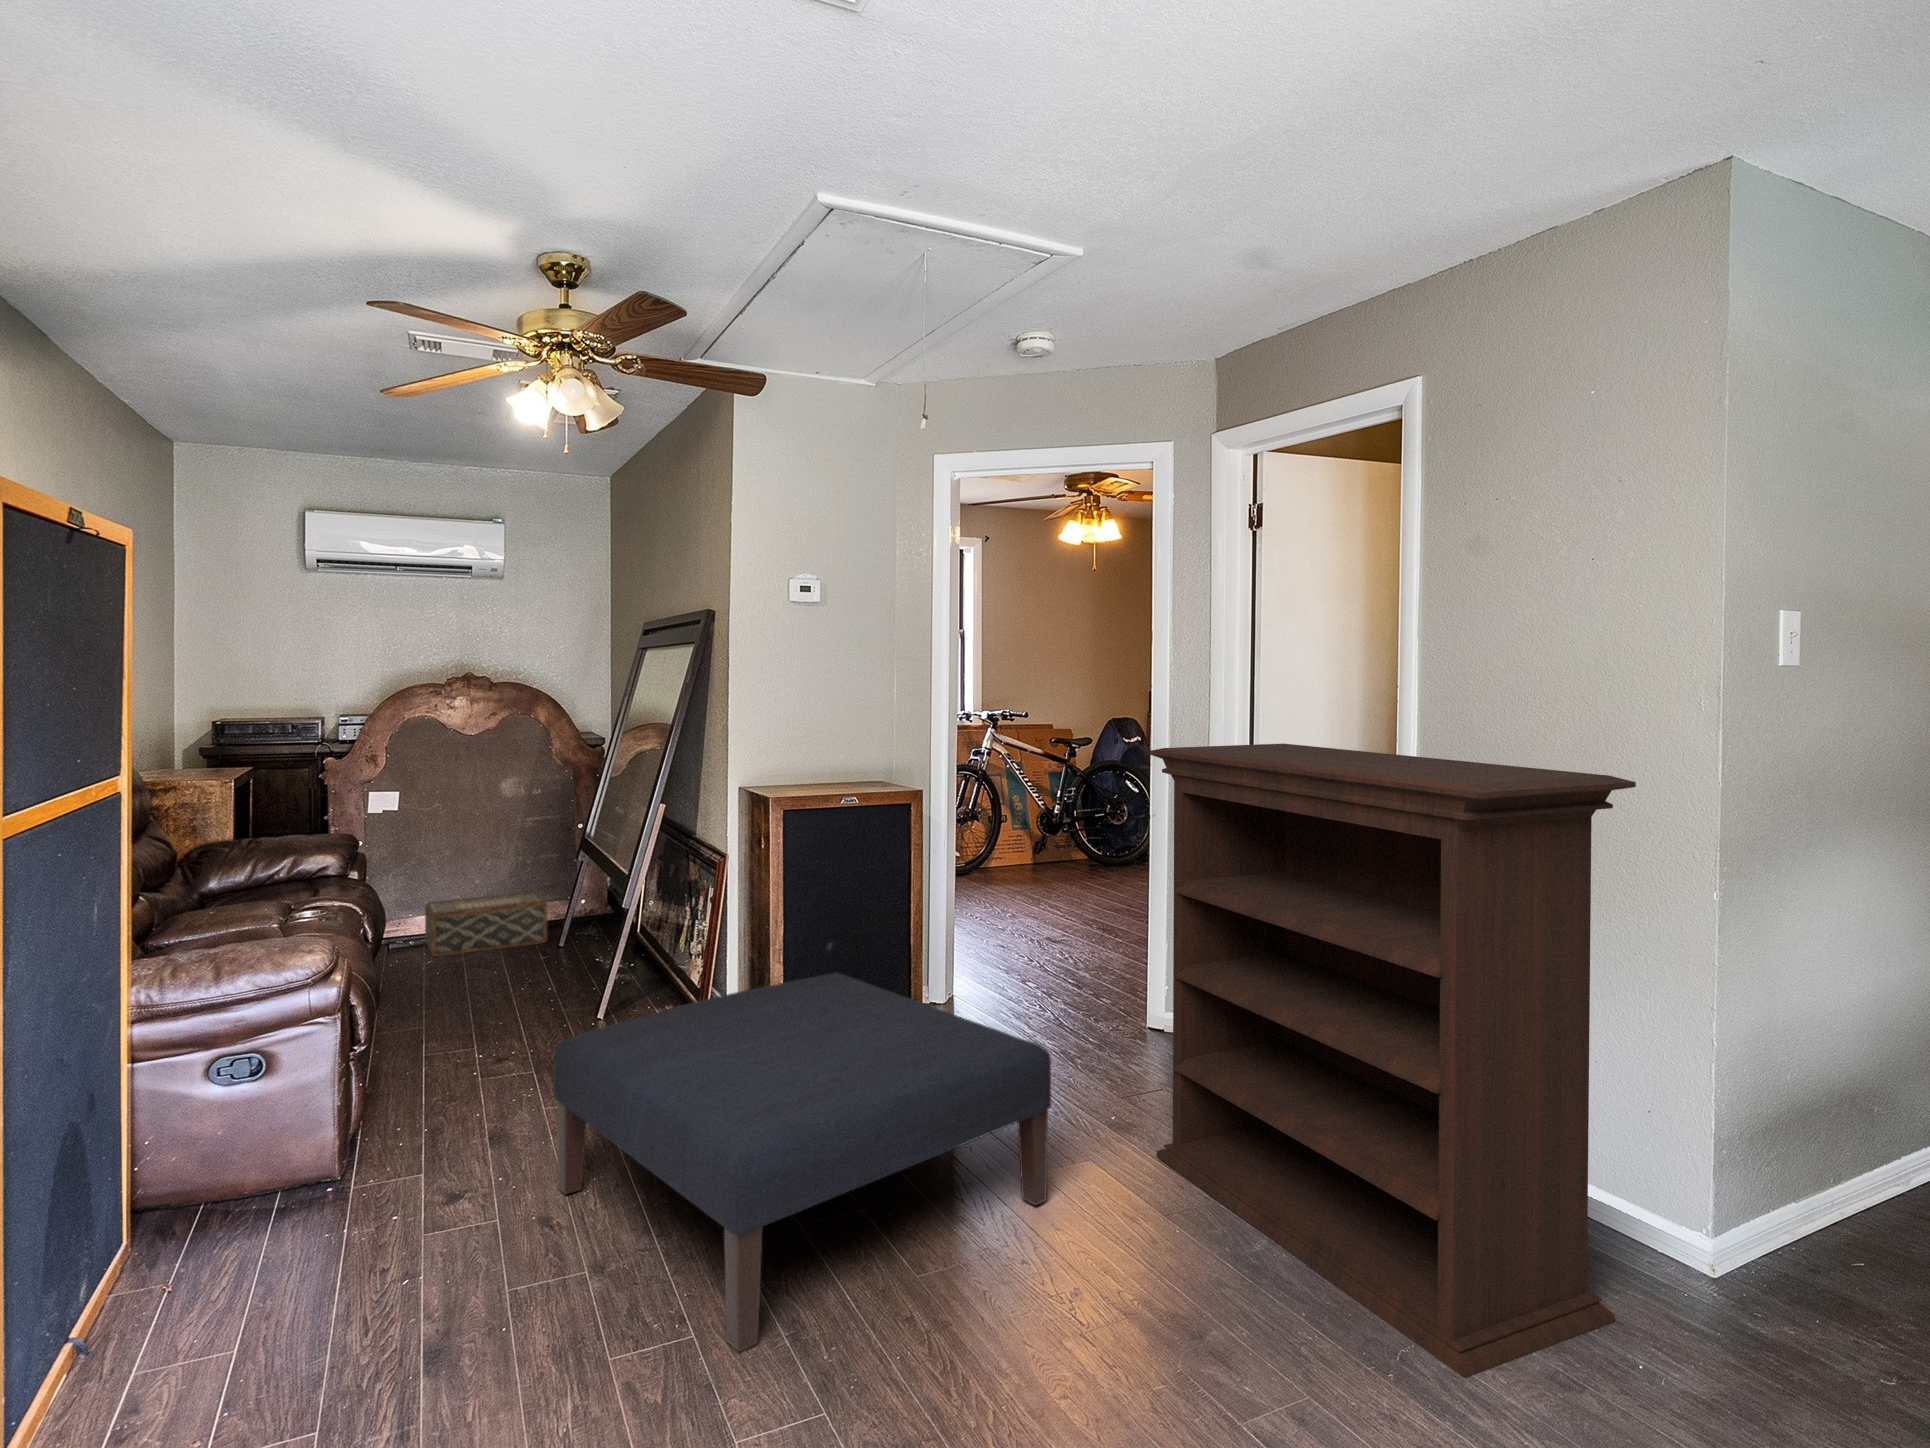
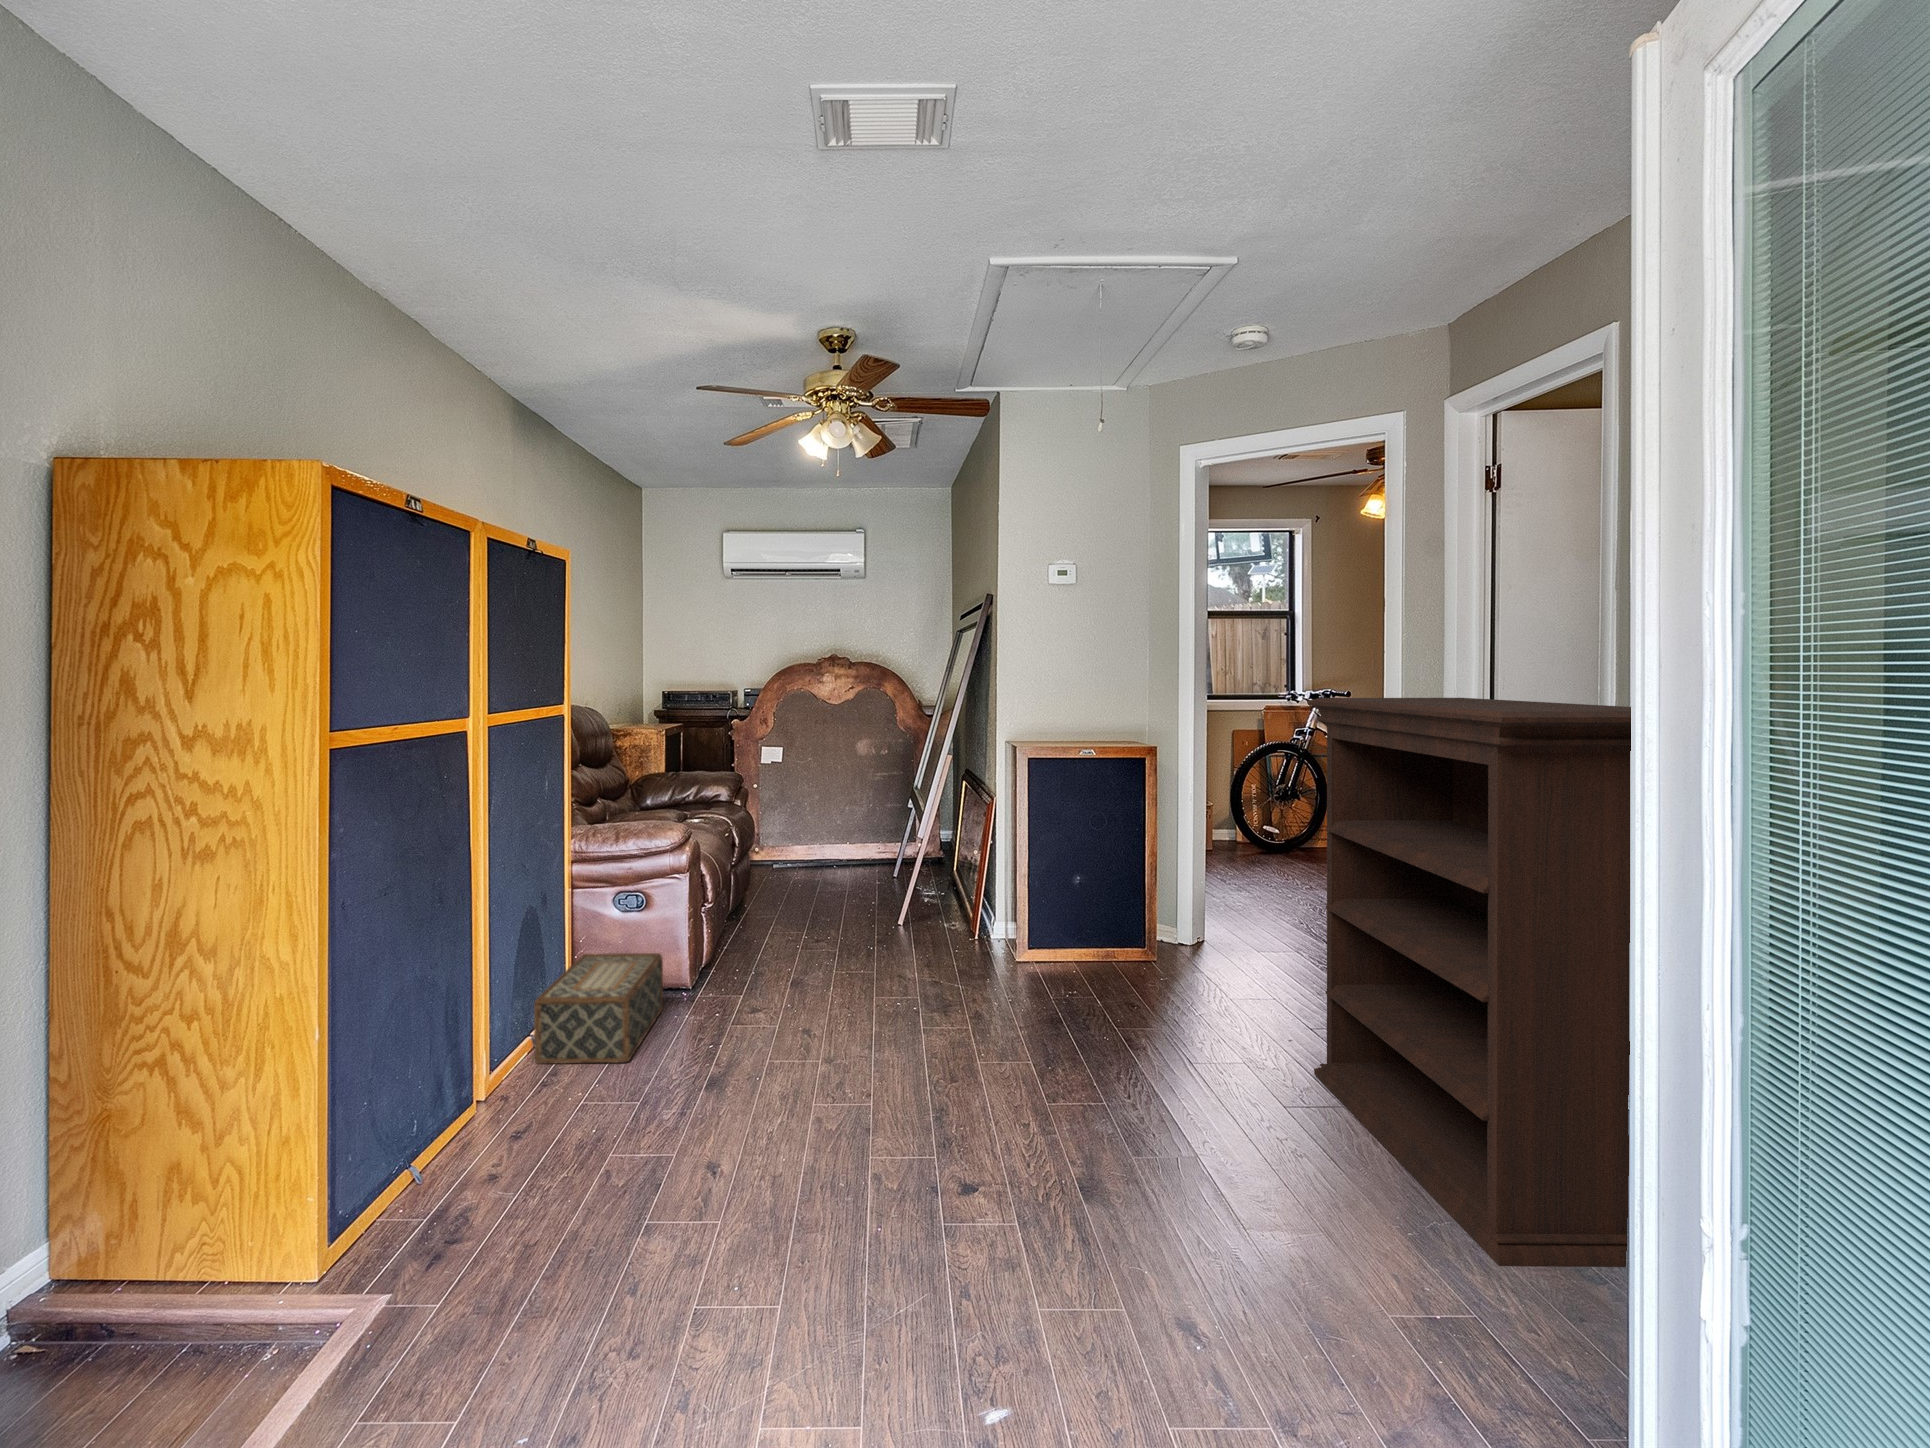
woven basket: present [425,891,547,957] -> present [534,953,663,1064]
ottoman: present [554,973,1052,1351] -> none [820,890,1192,1125]

